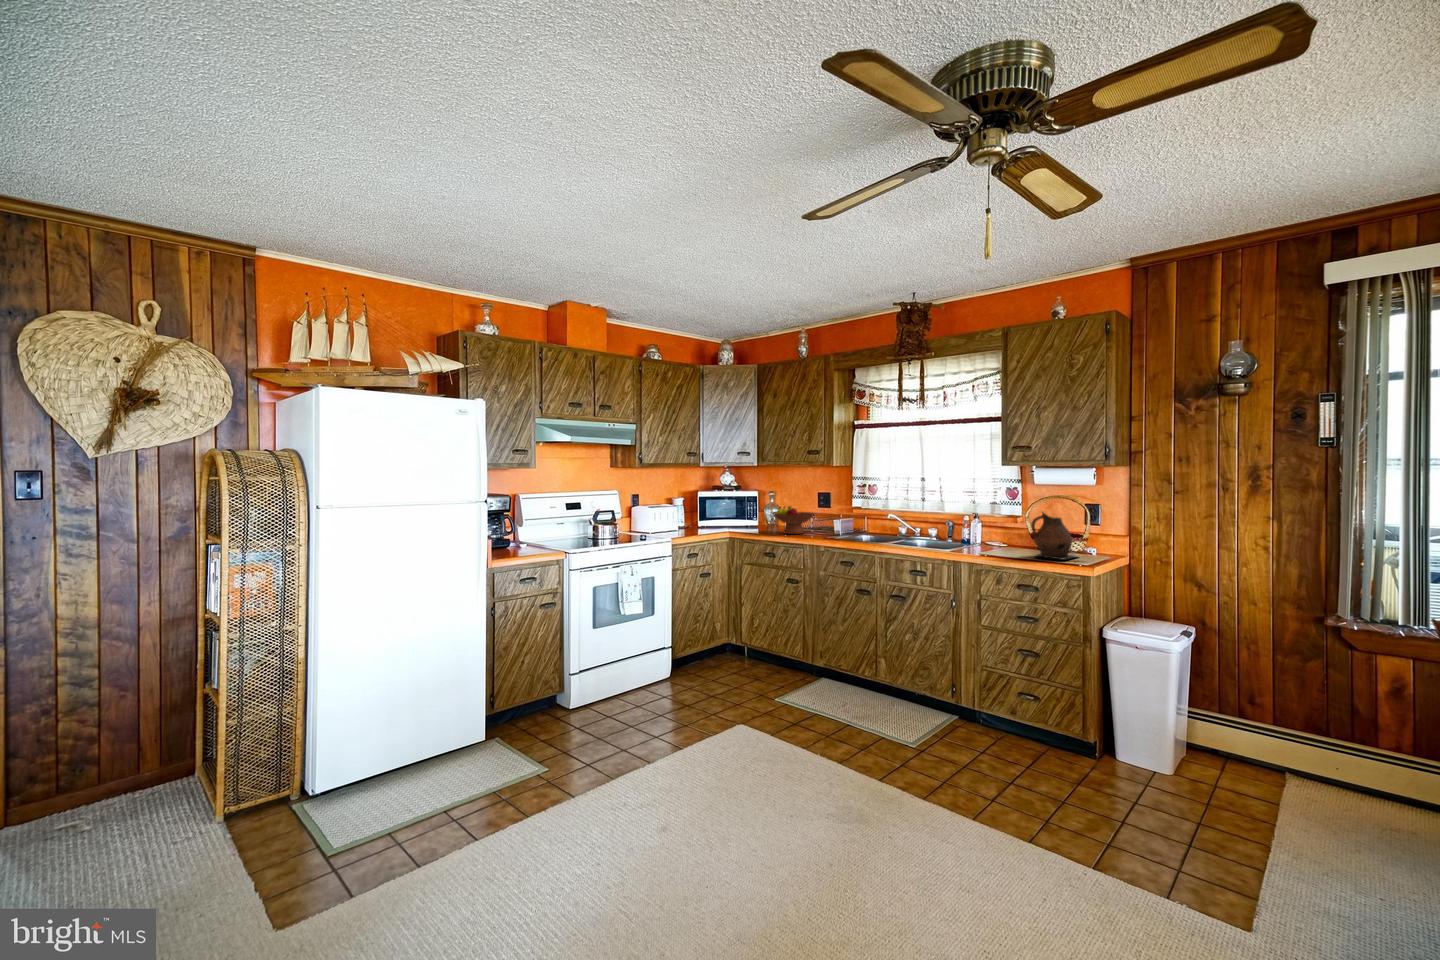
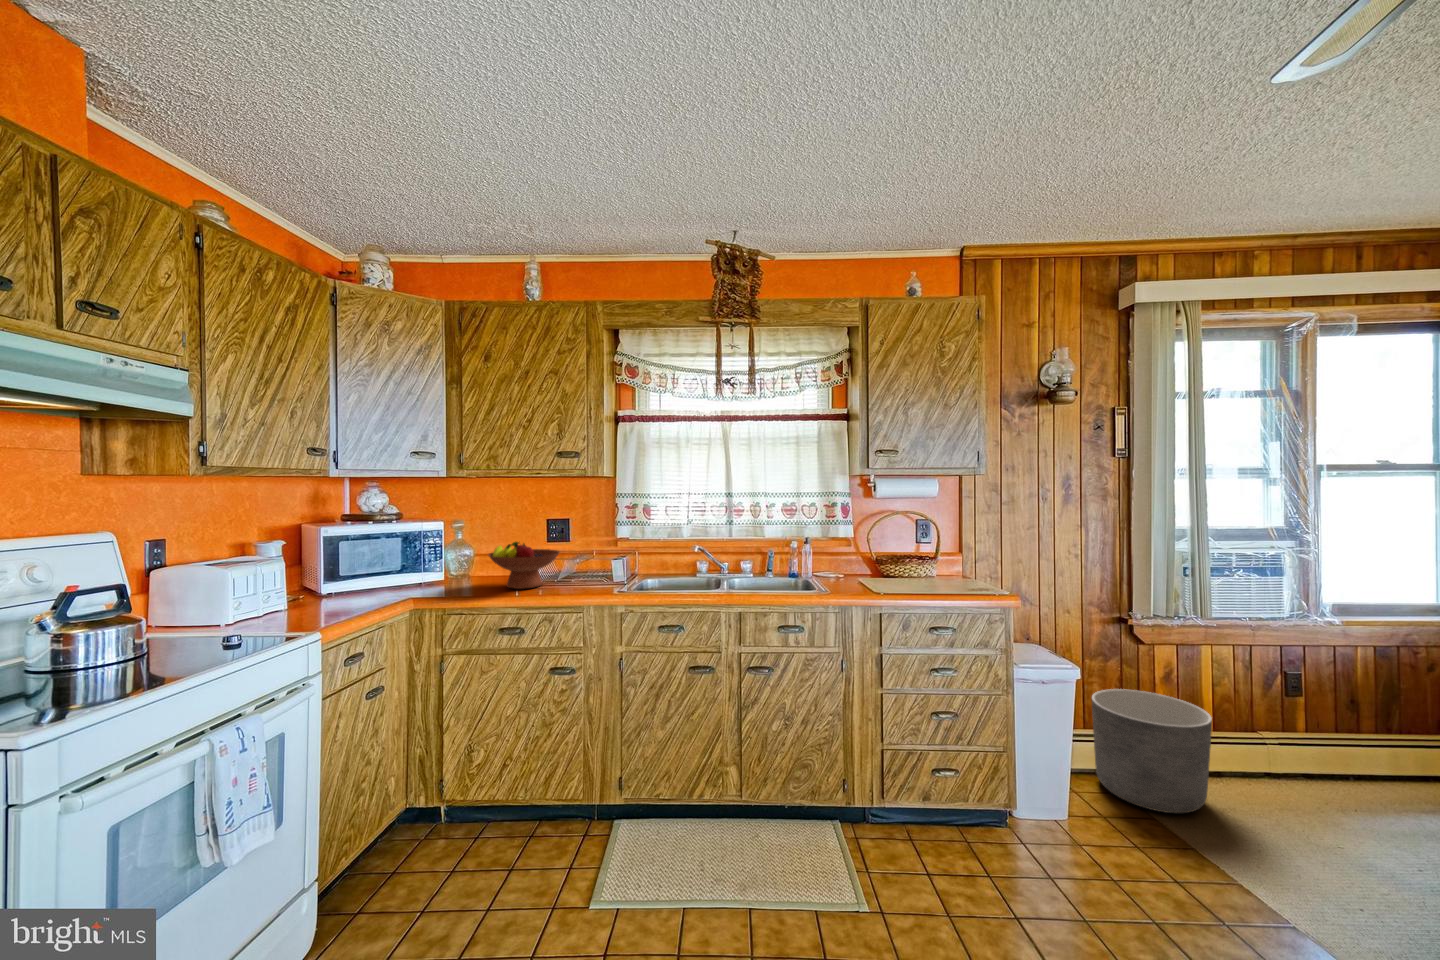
ceramic pitcher: present [1031,512,1077,560] -> none [904,531,956,589]
planter: none [1232,688,1369,814] -> present [1092,689,1212,813]

